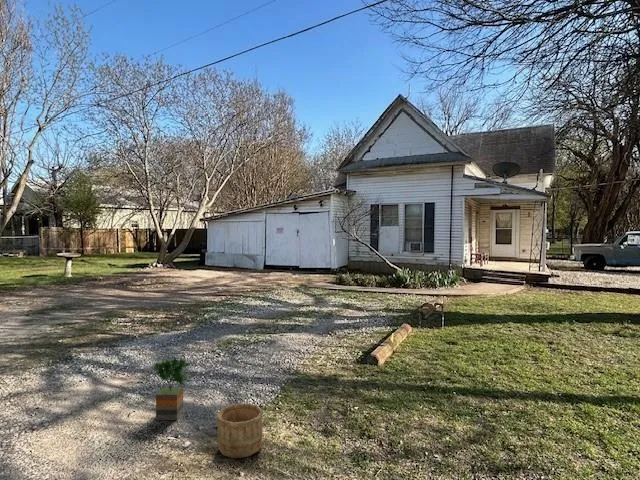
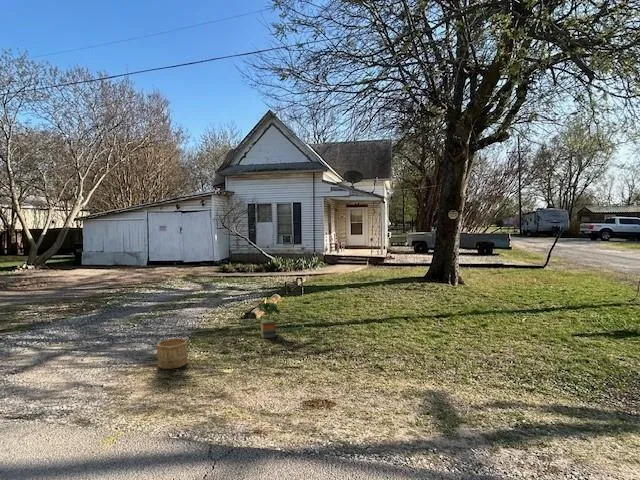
potted tree: present [153,359,190,420] -> present [257,302,280,338]

